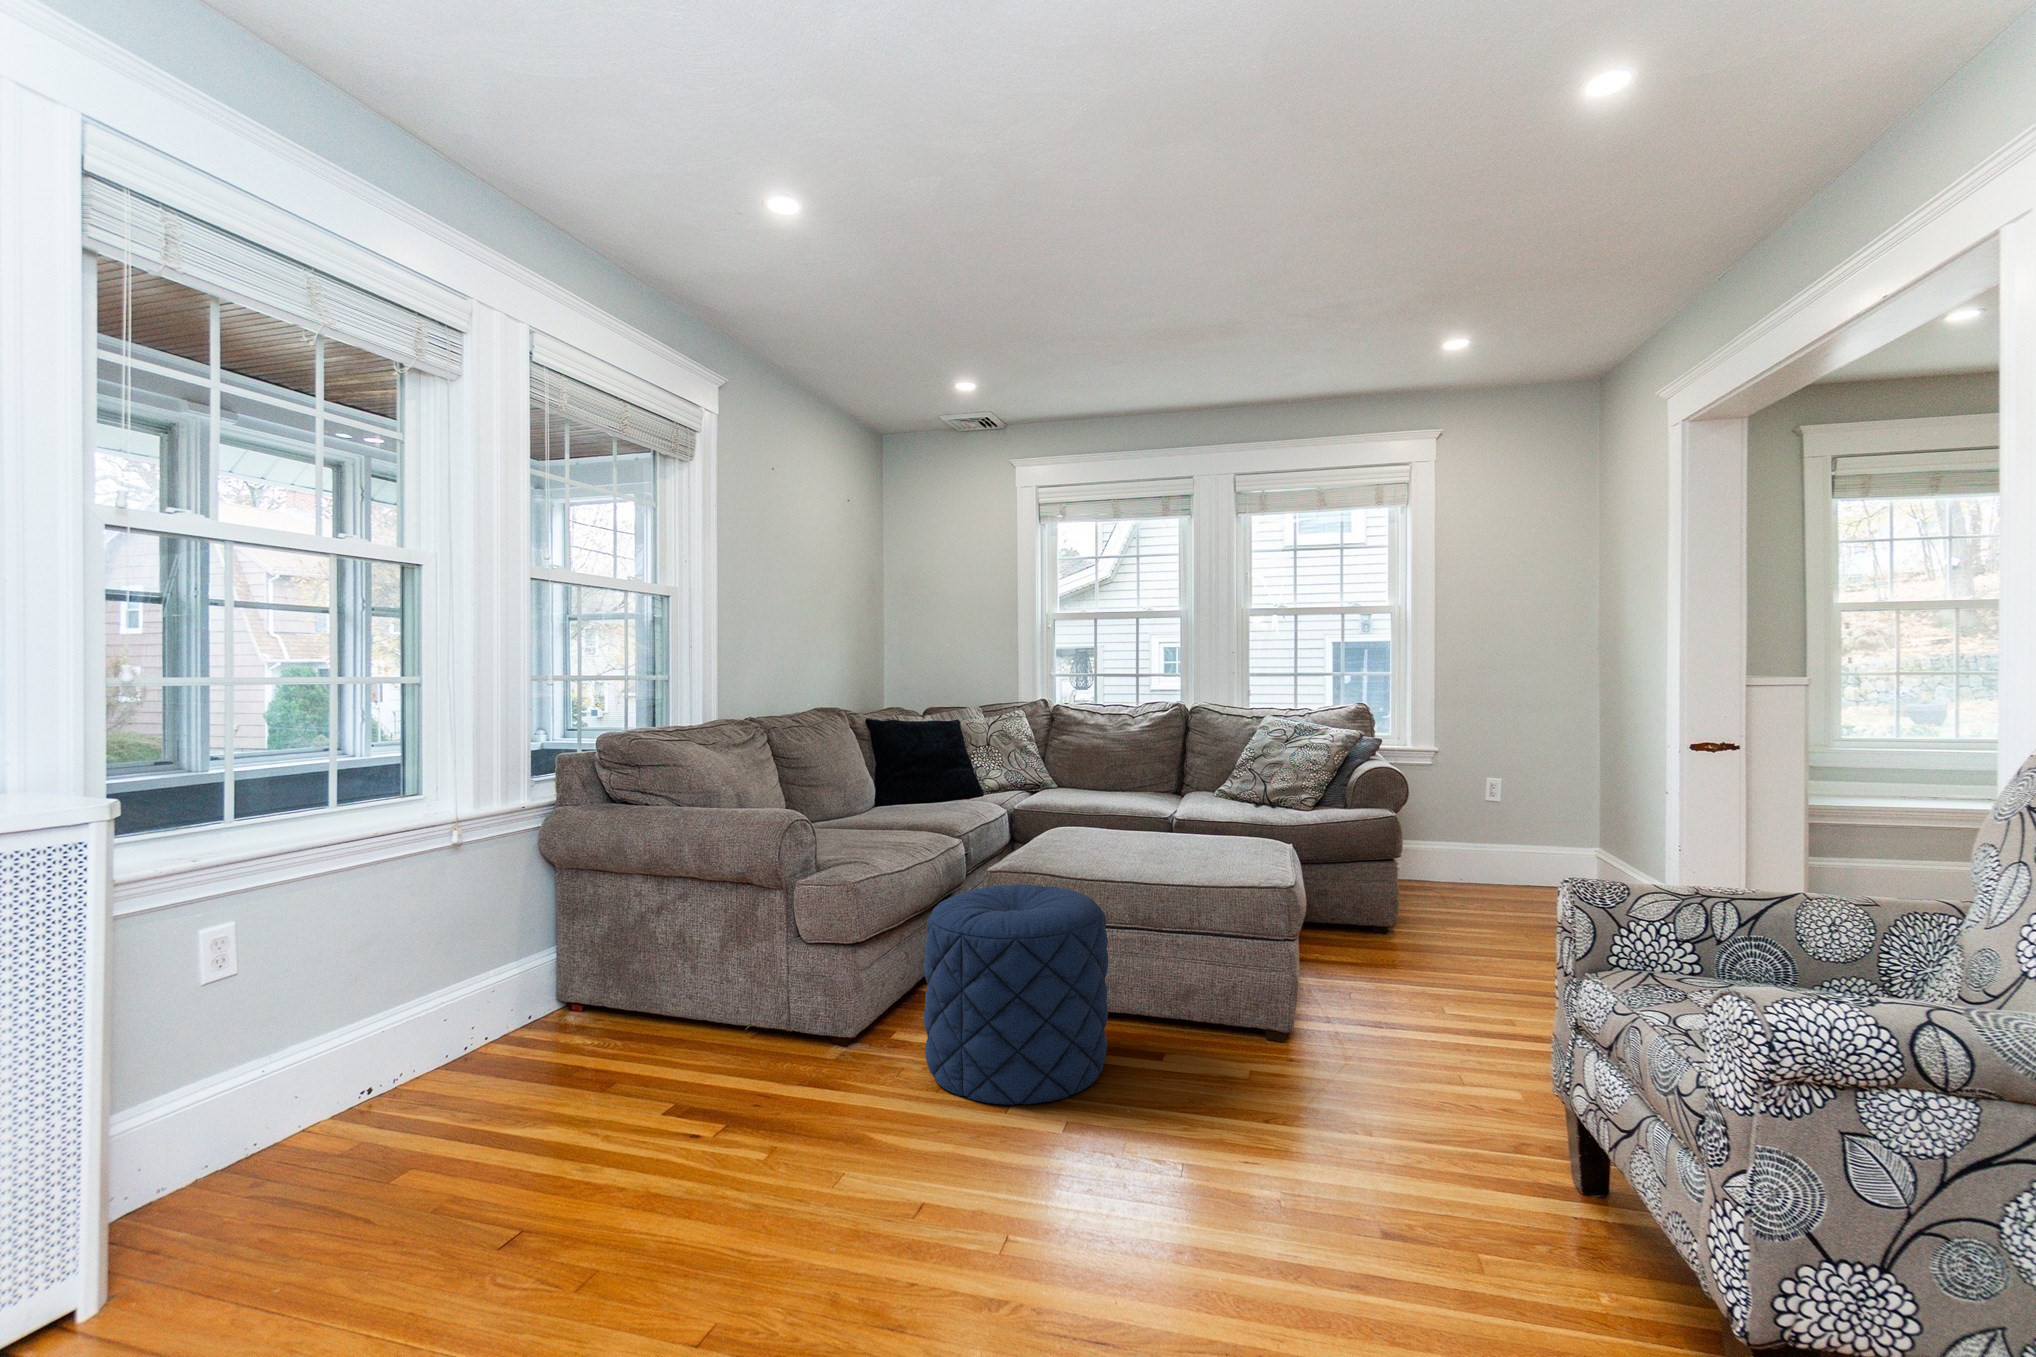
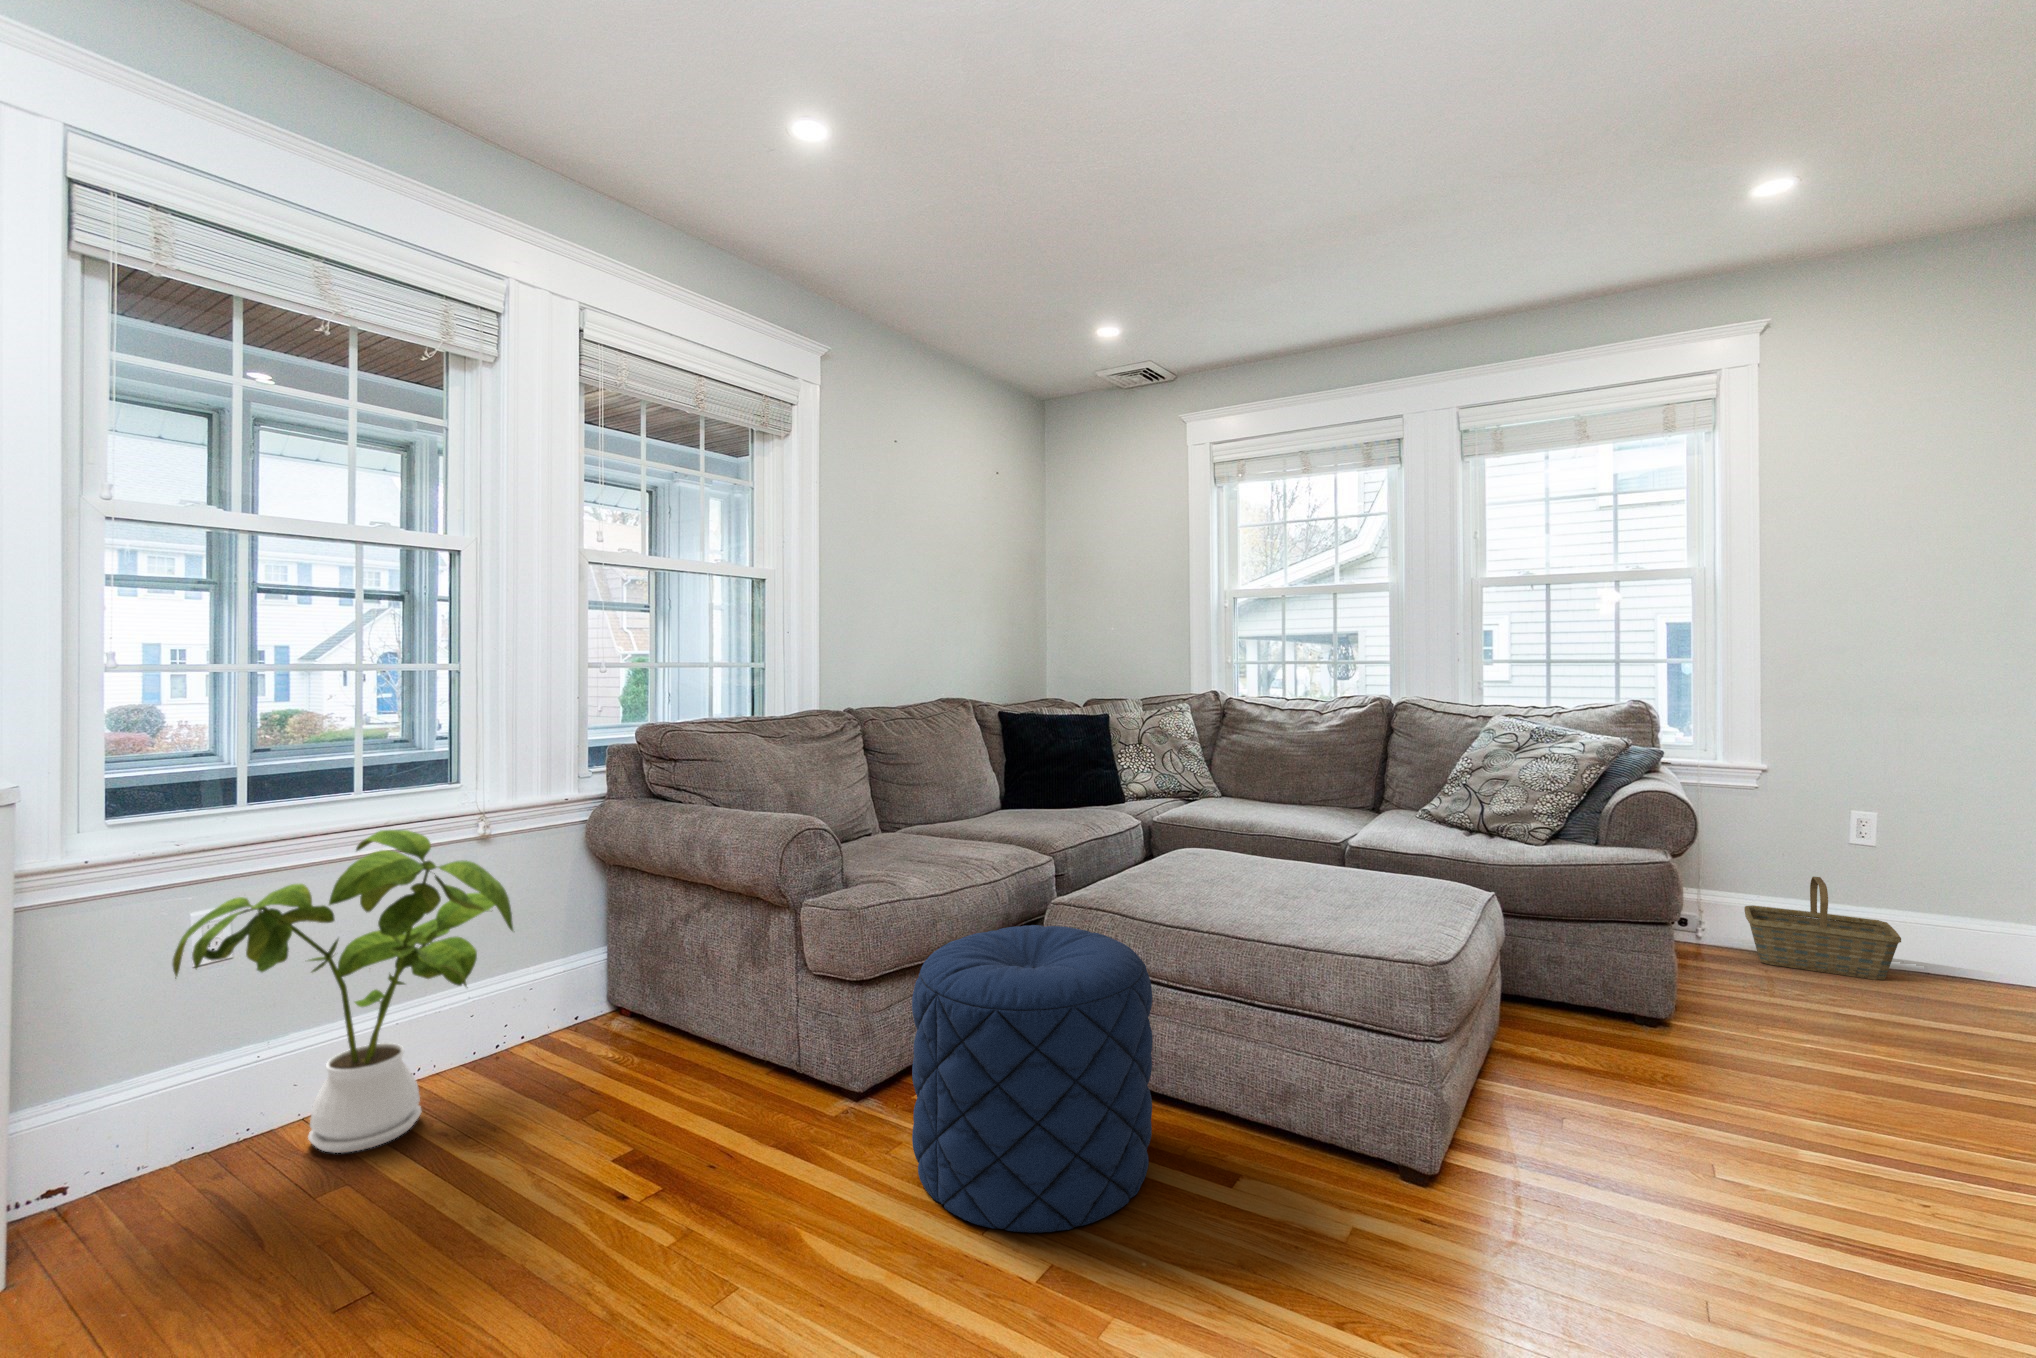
basket: none [1431,828,1526,897] -> present [1744,877,1901,980]
house plant: none [227,834,574,1140] -> present [172,830,513,1153]

